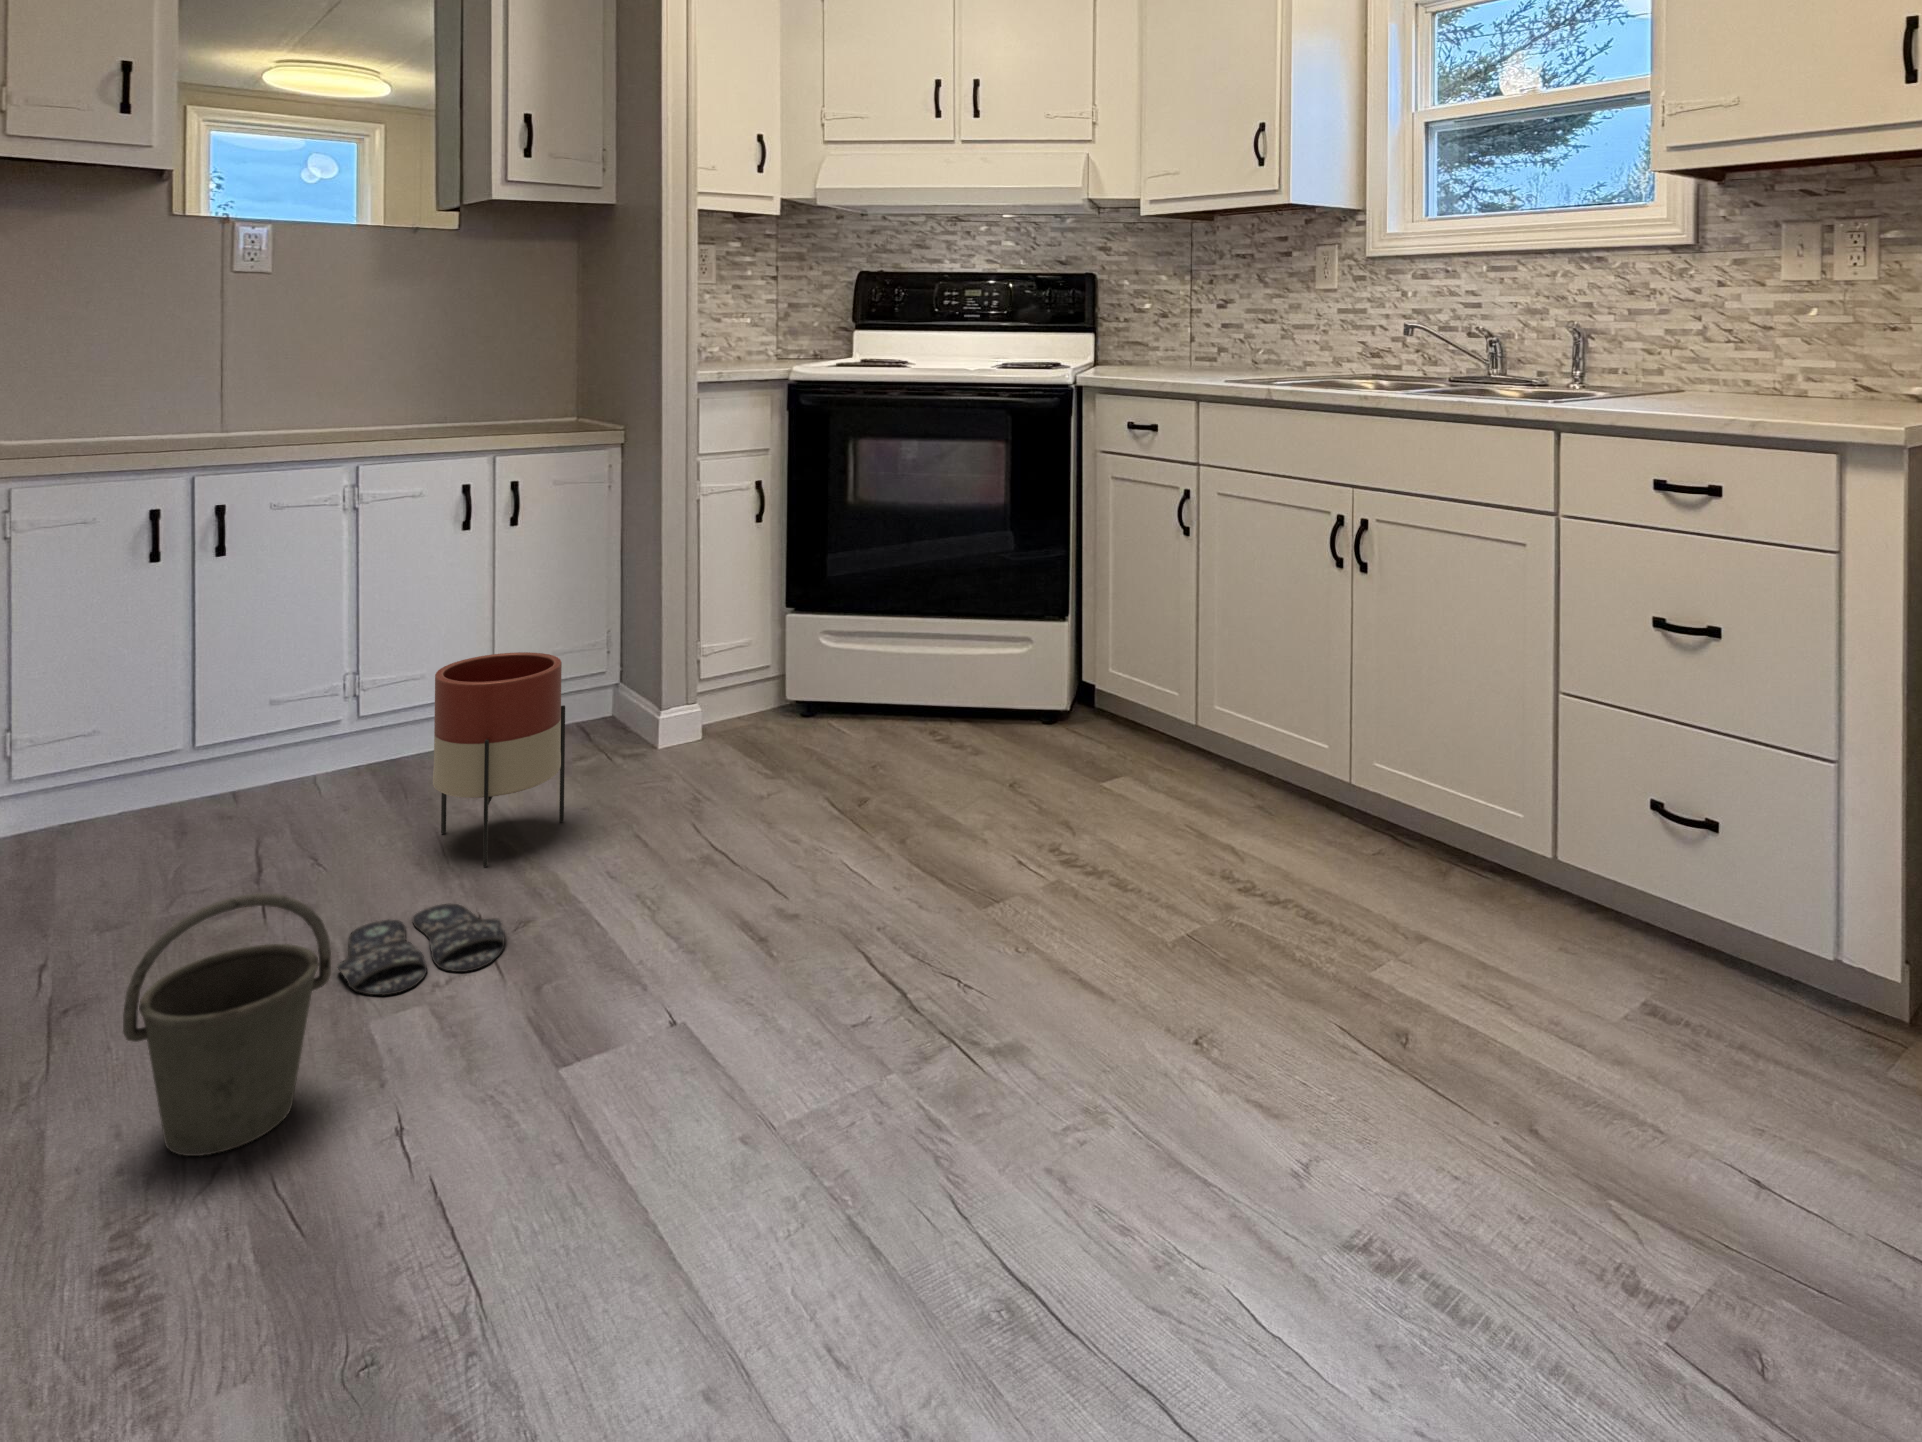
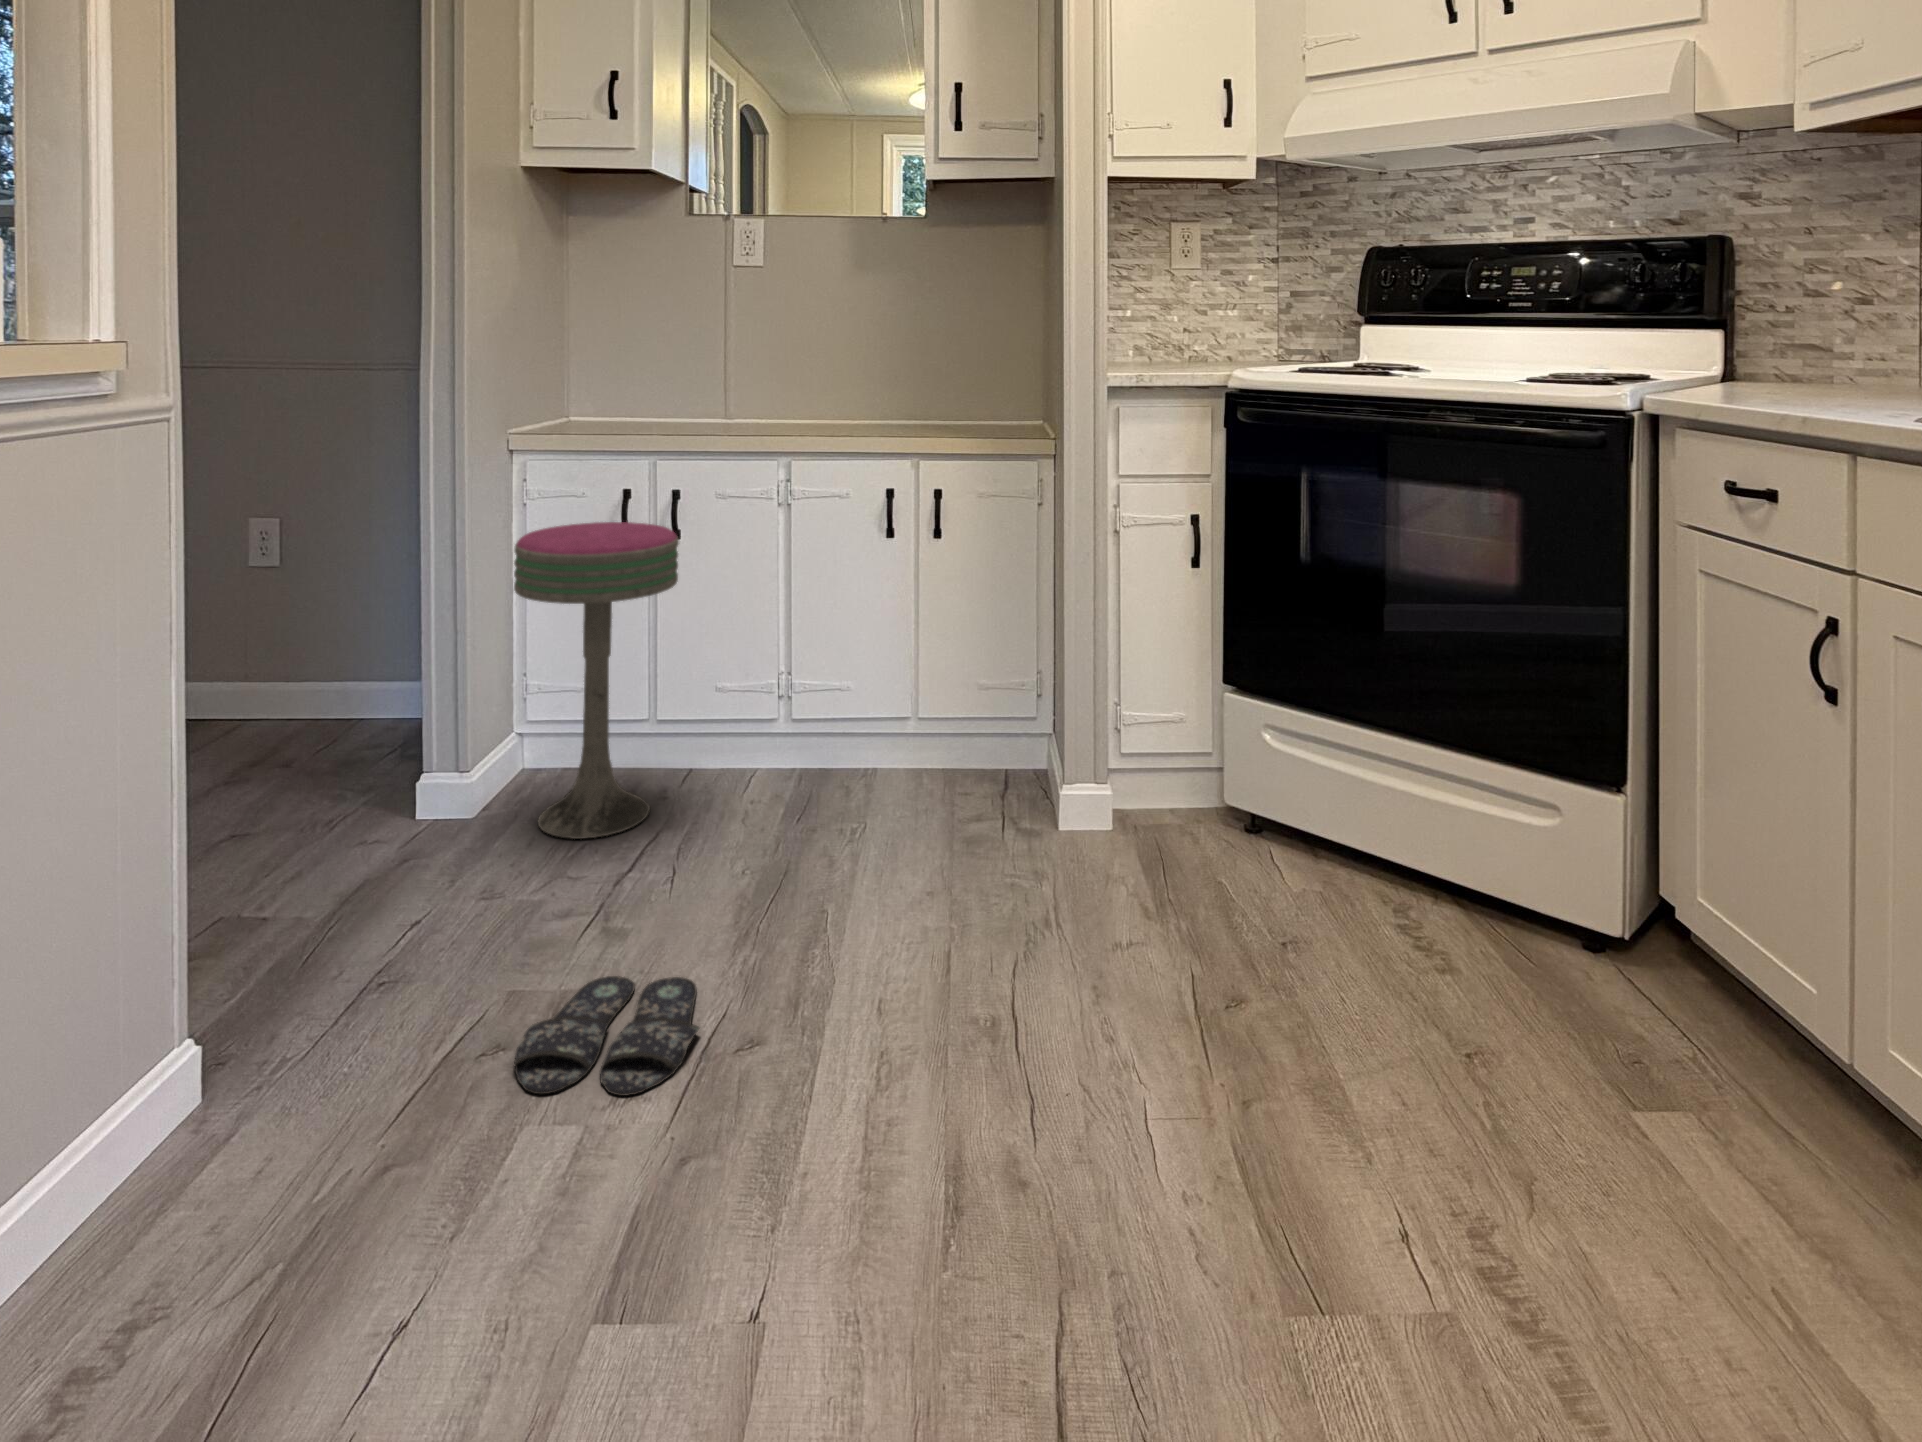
bar stool: none [76,544,278,872] -> present [514,522,679,839]
planter: present [433,652,565,866] -> none [742,685,885,939]
bucket: present [123,893,331,1156] -> none [165,953,365,1258]

